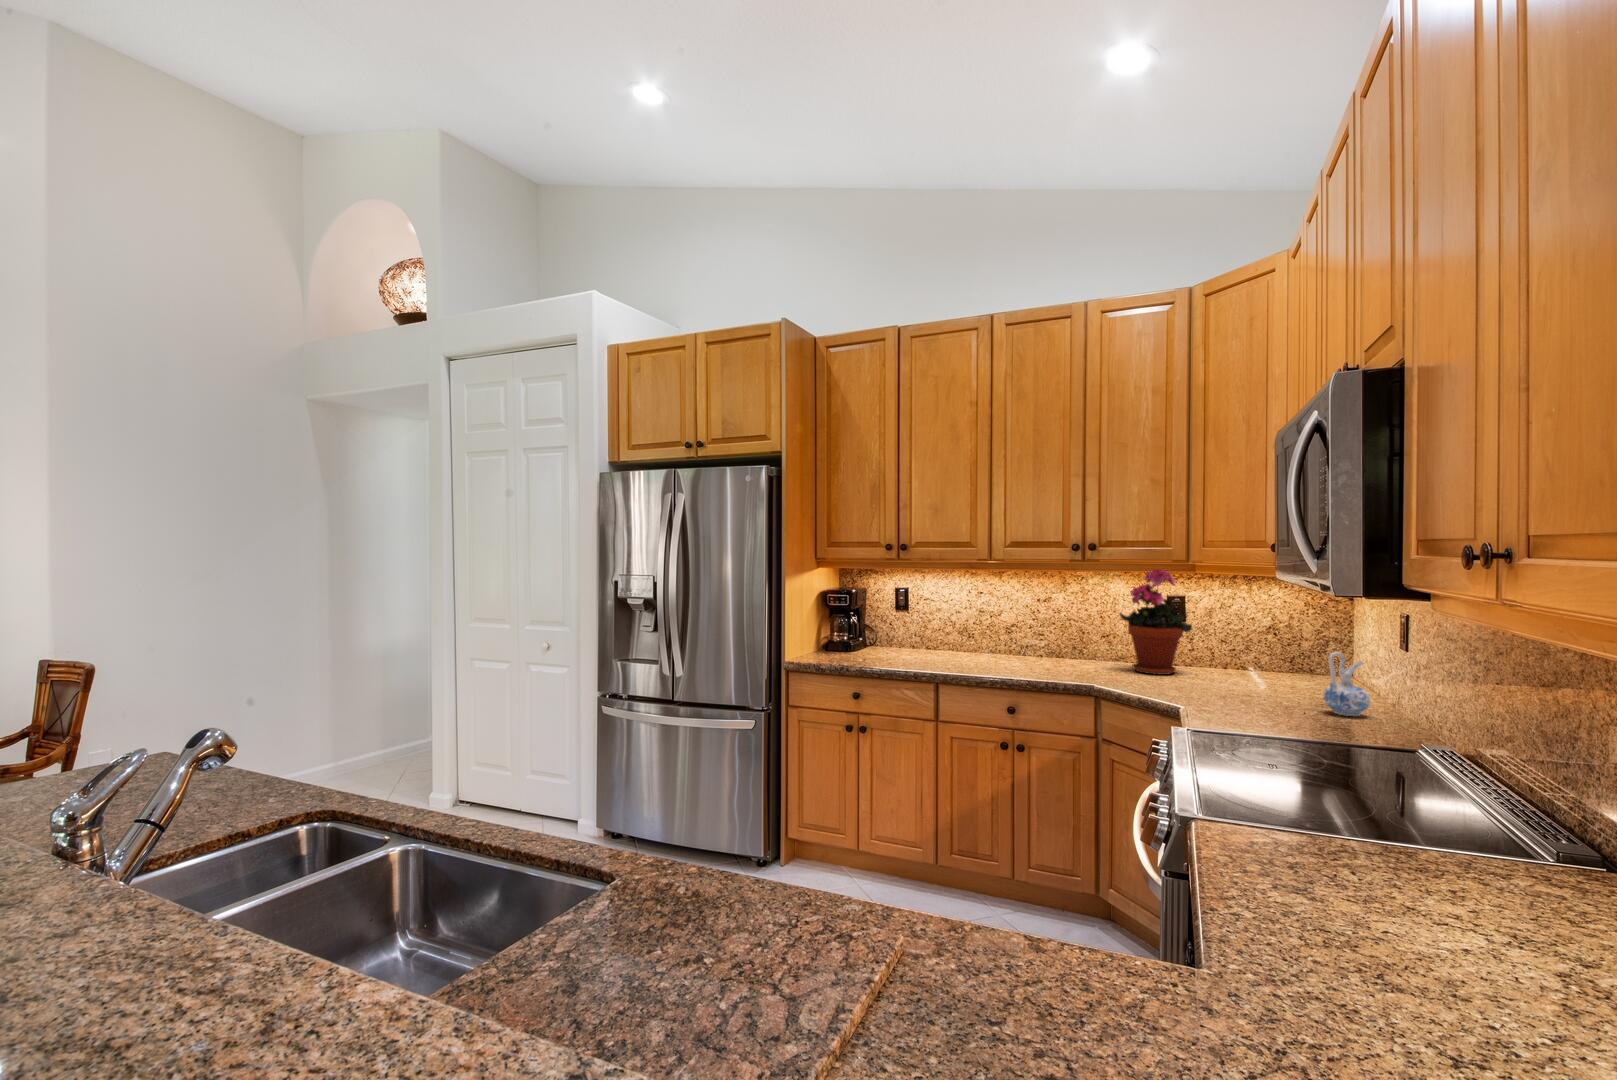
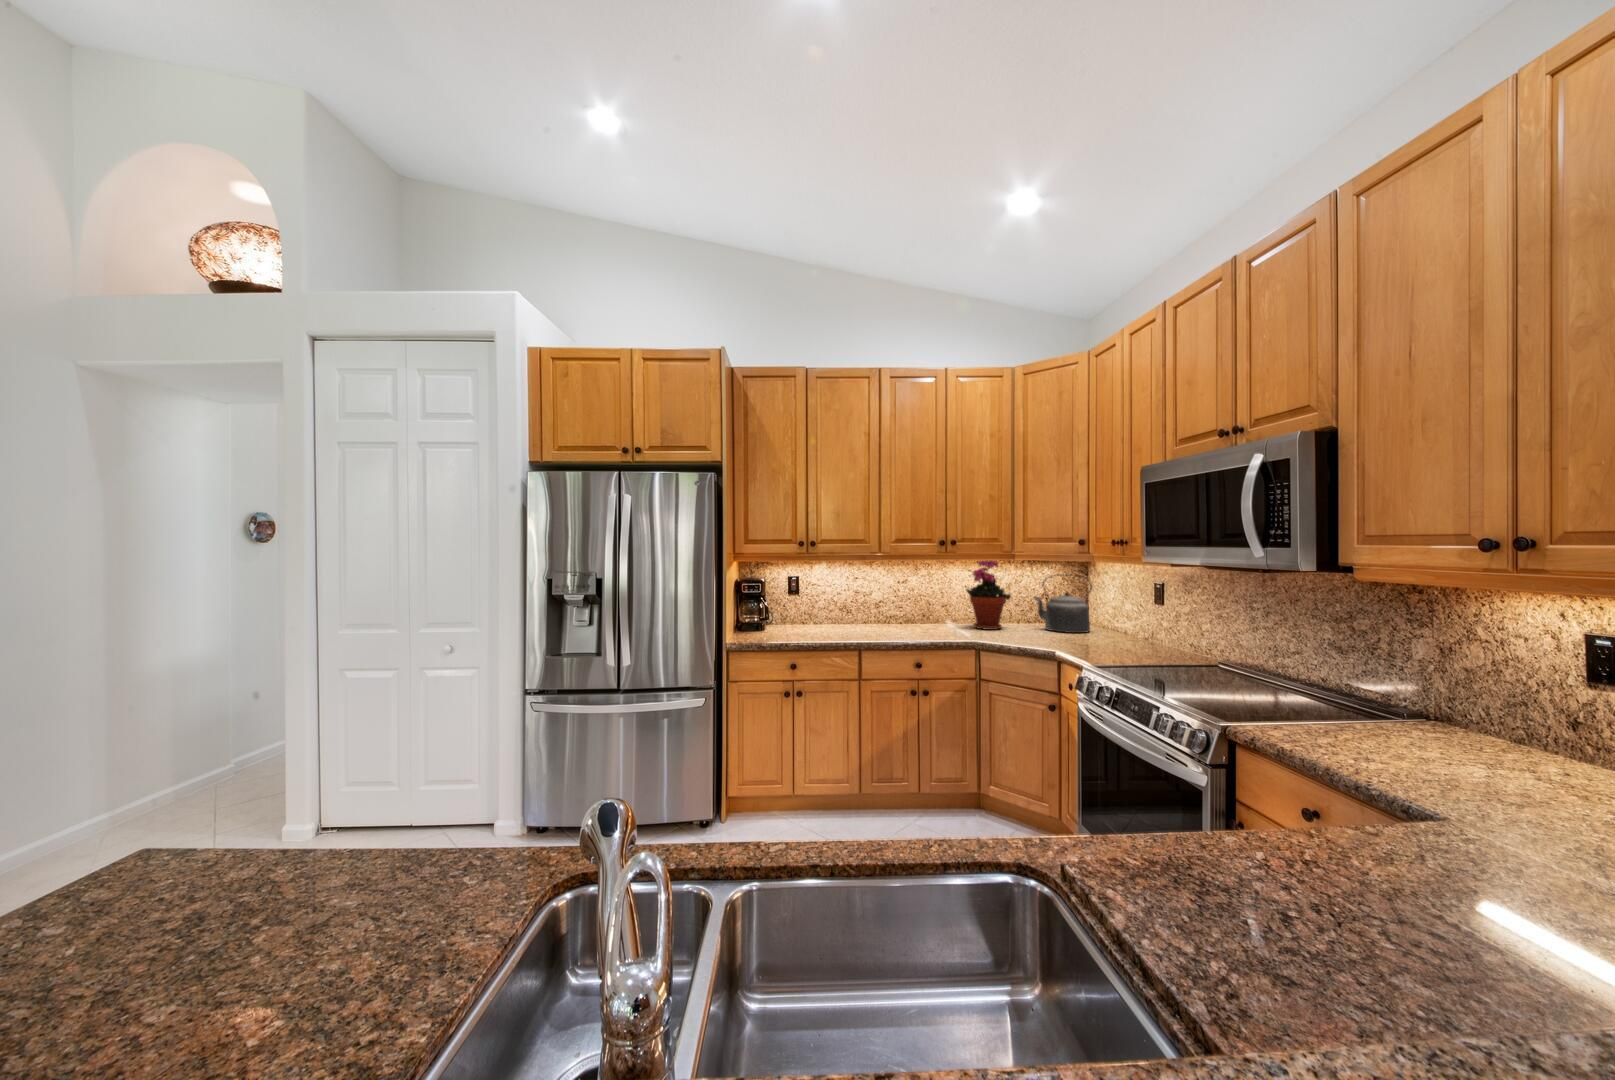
kettle: none [1226,598,1322,690] -> present [1035,575,1092,633]
ceramic pitcher: present [1324,652,1370,716] -> none [1128,605,1156,646]

